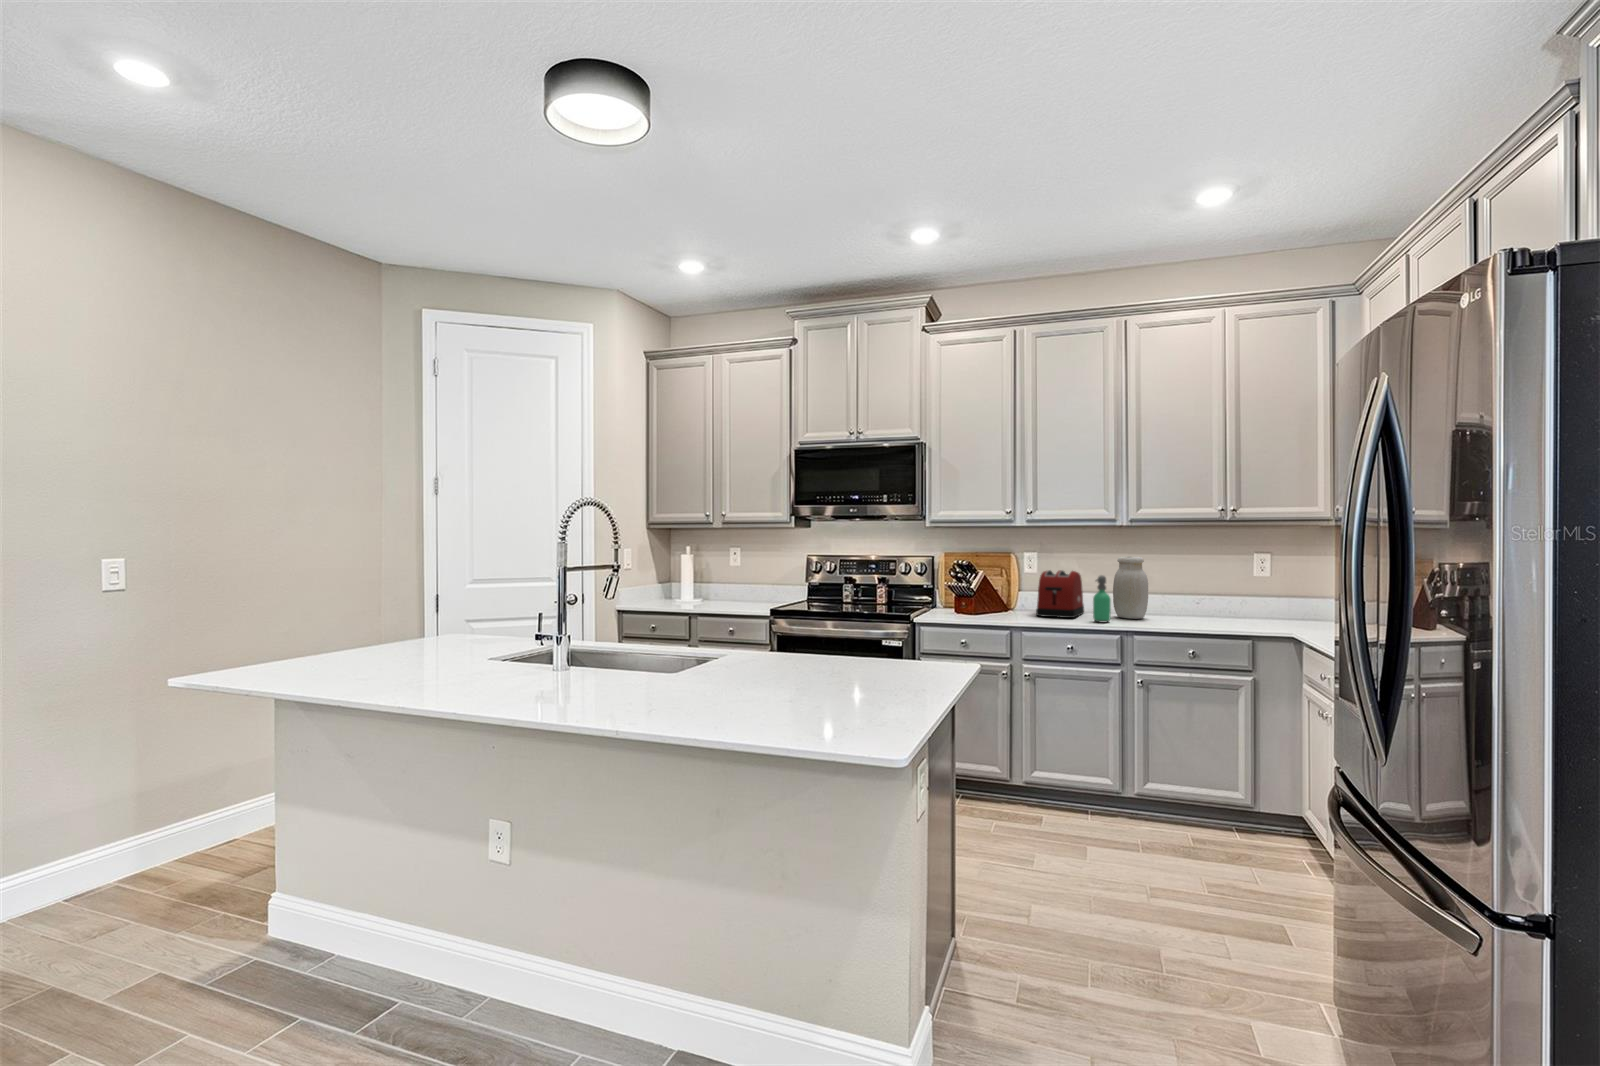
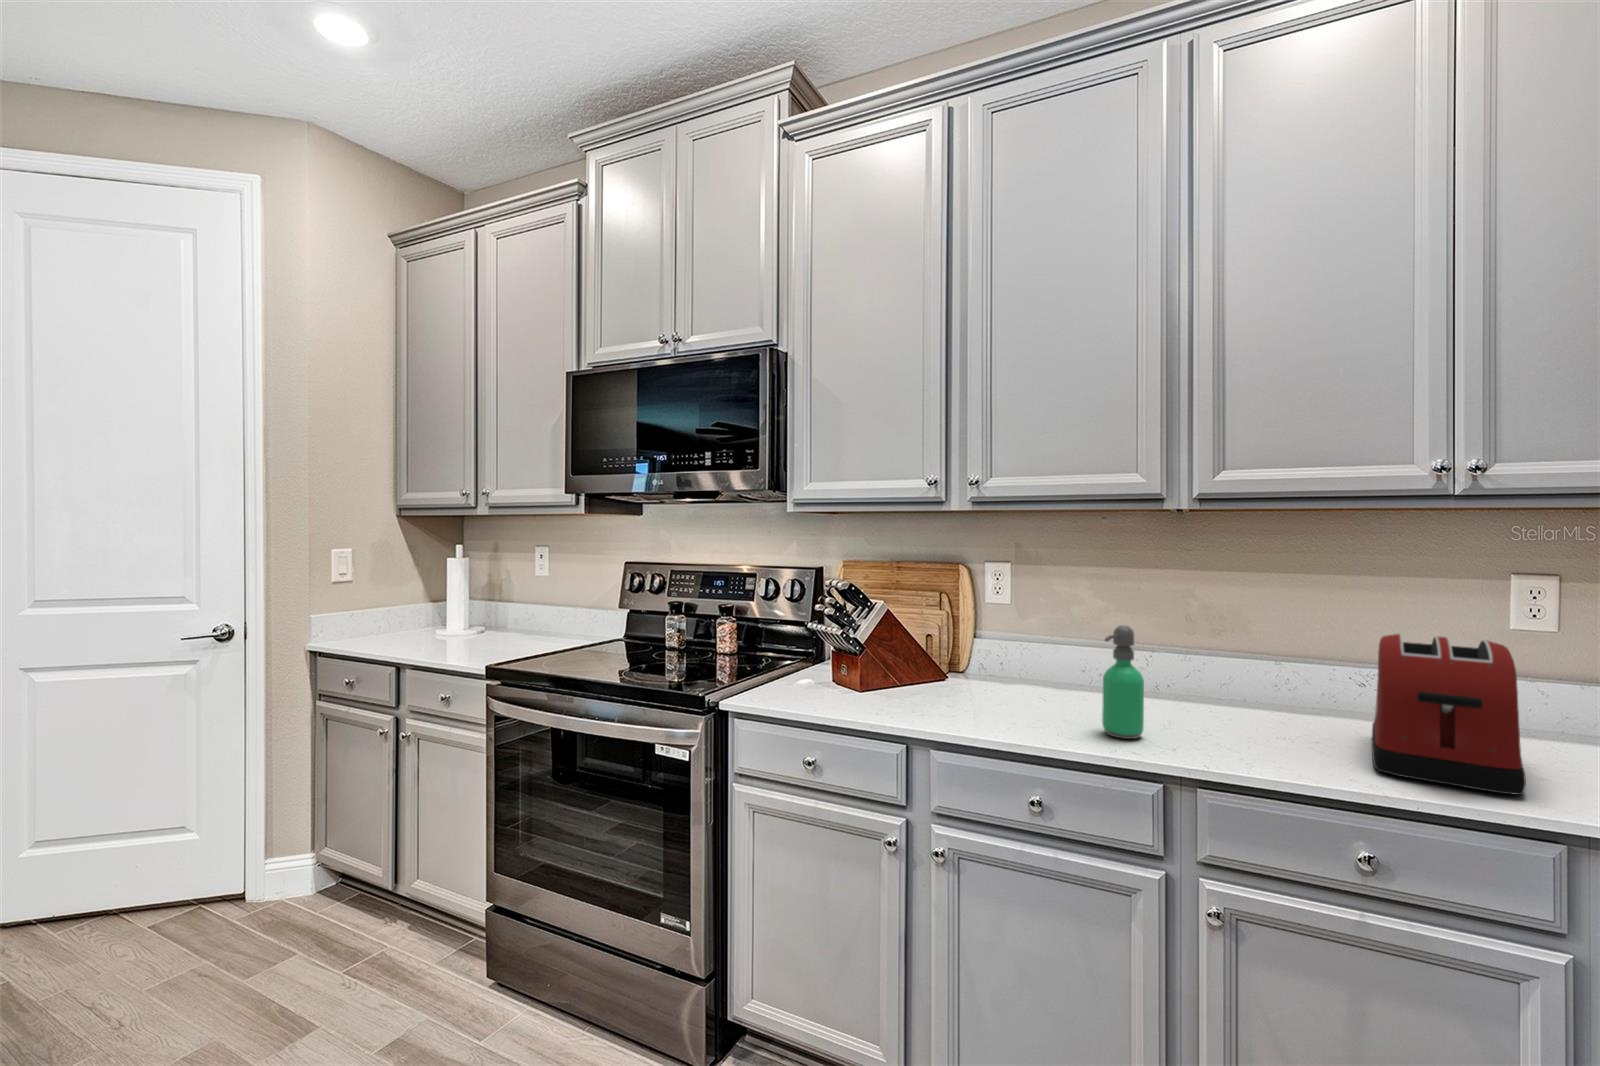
jar: present [1113,557,1148,619] -> none [1155,581,1240,727]
toaster: present [1036,570,1084,618] -> present [1372,634,1526,795]

